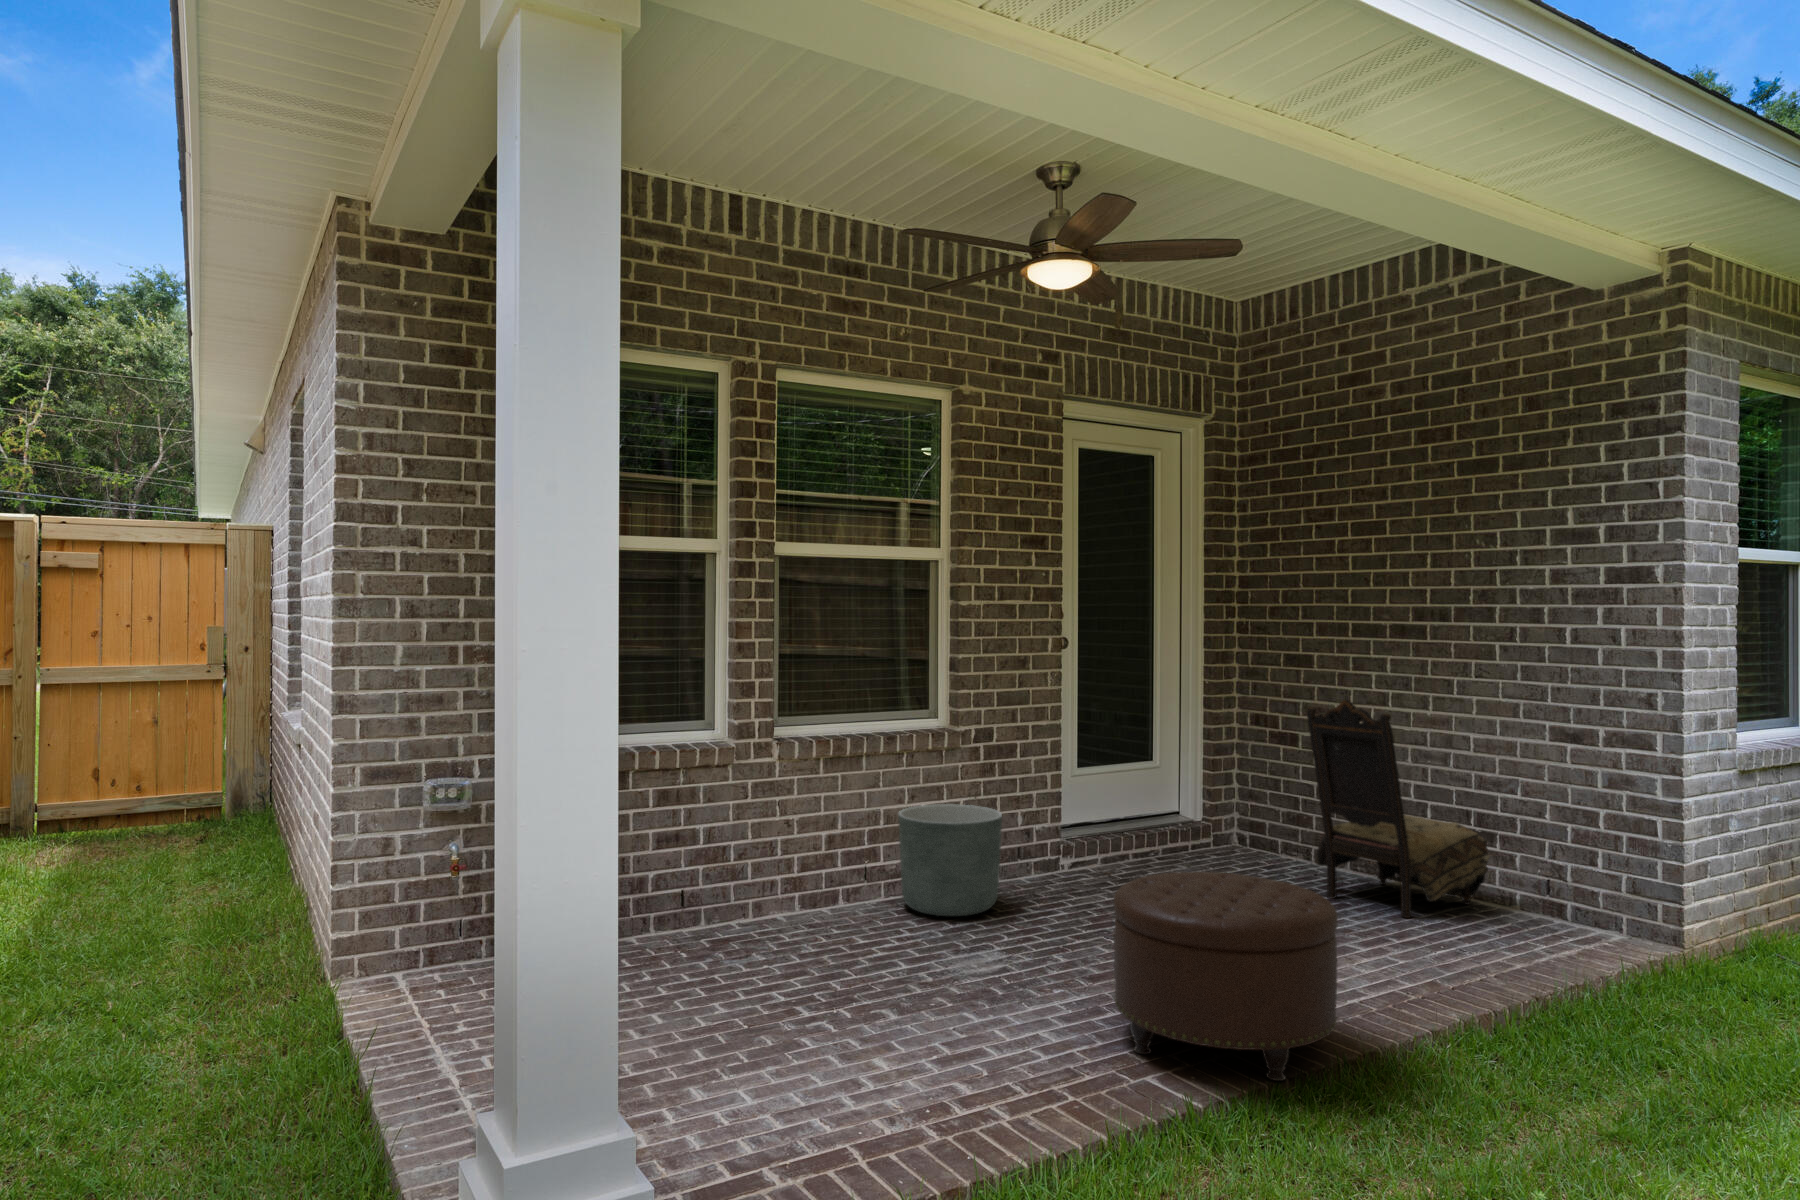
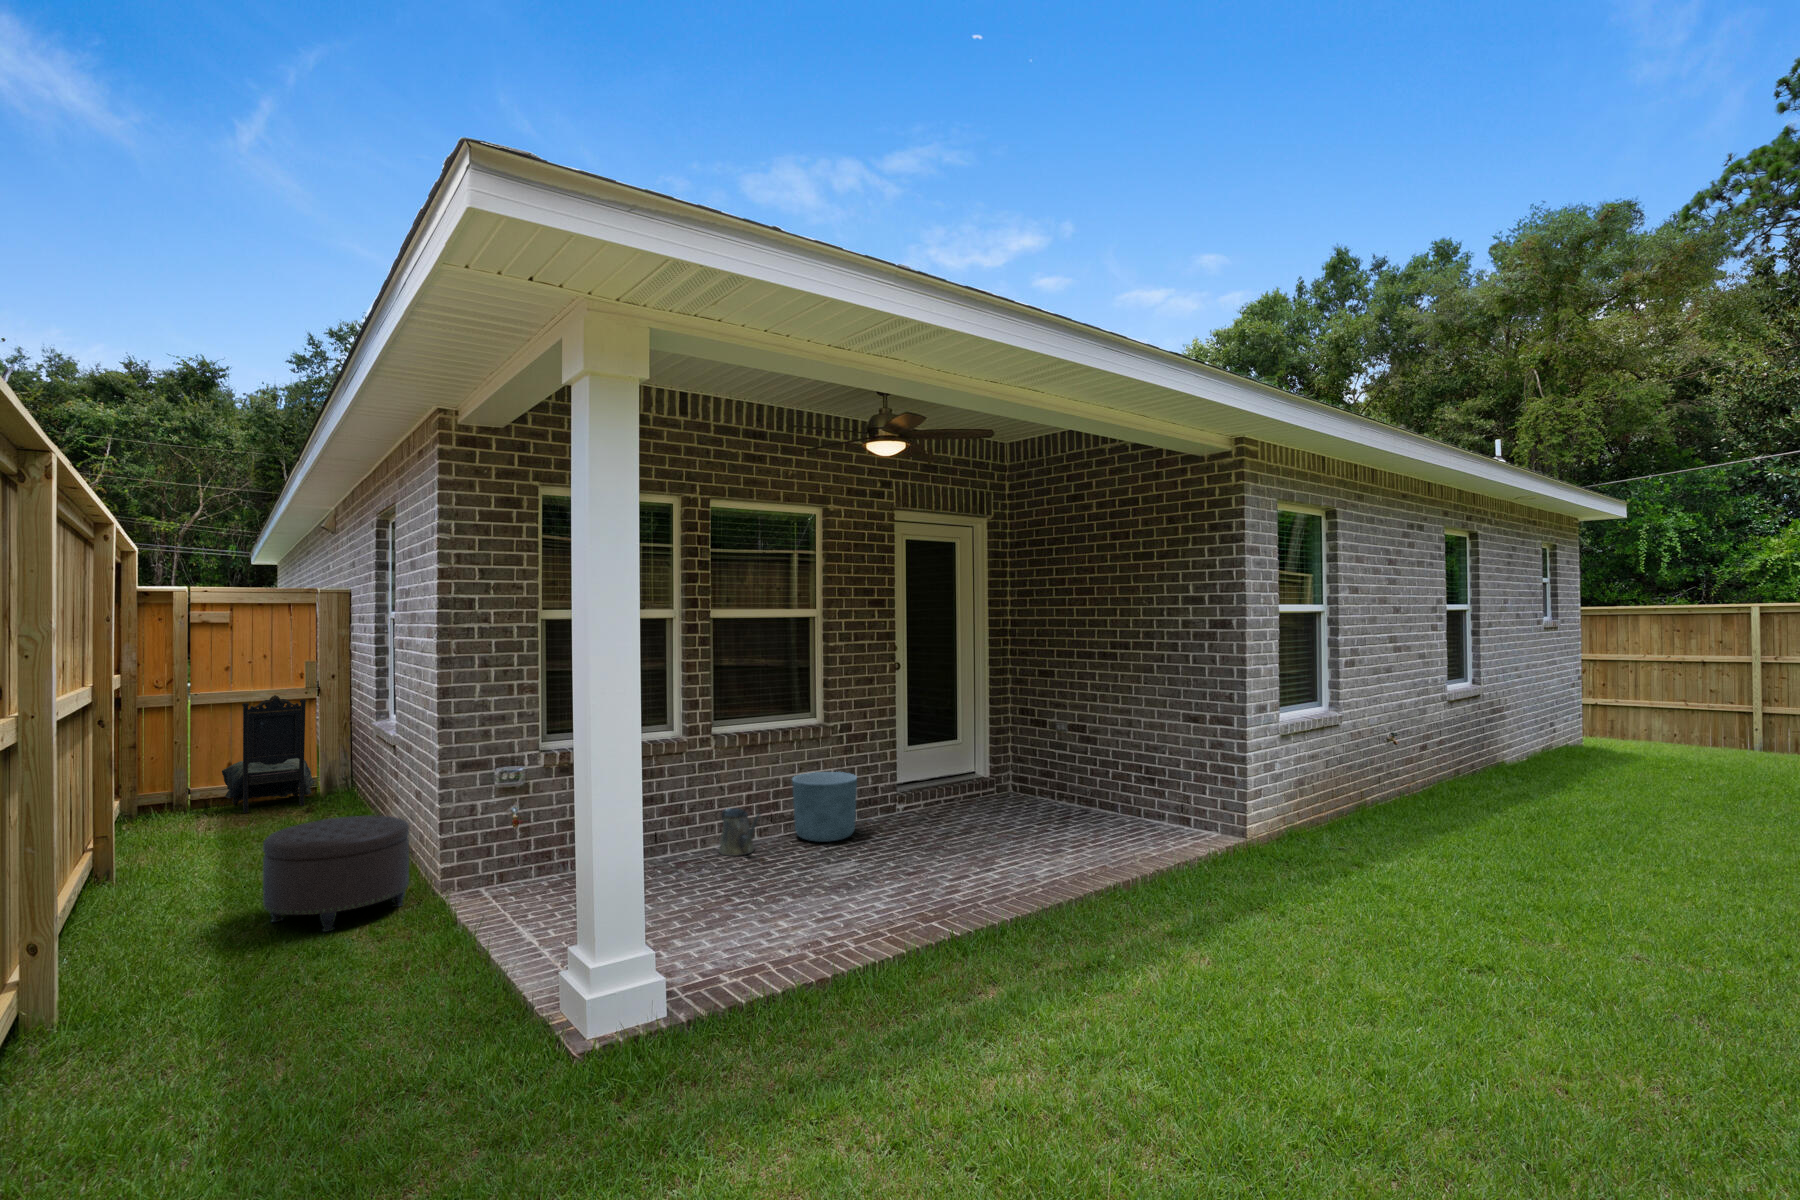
dining chair: present [1307,700,1489,918] -> present [222,695,314,813]
watering can: none [780,857,848,934] -> present [719,808,760,856]
ottoman: present [1114,872,1338,1081] -> present [263,815,409,932]

